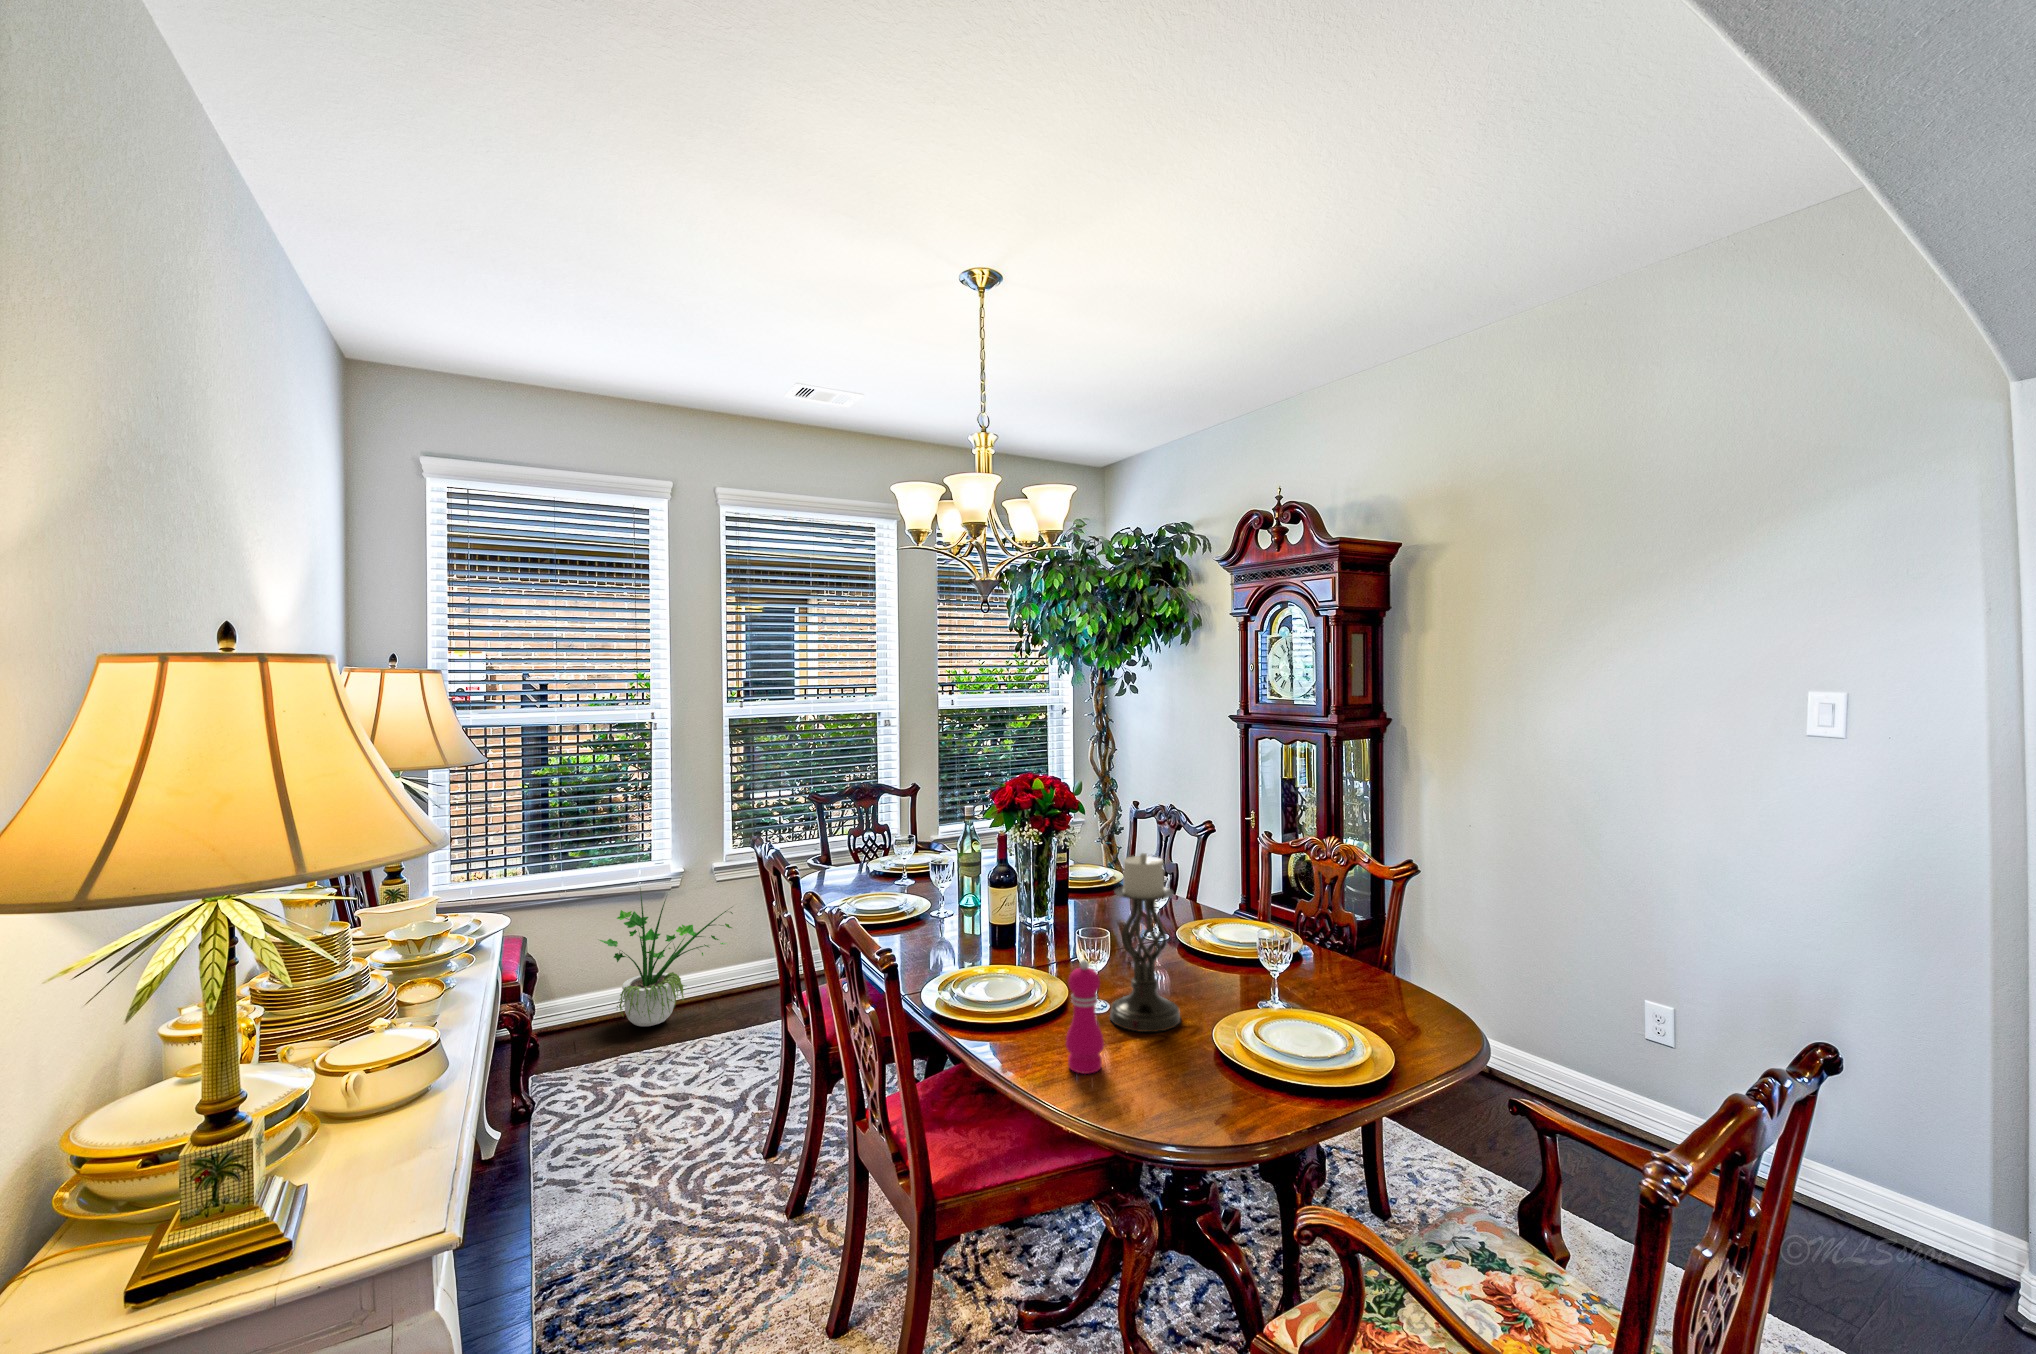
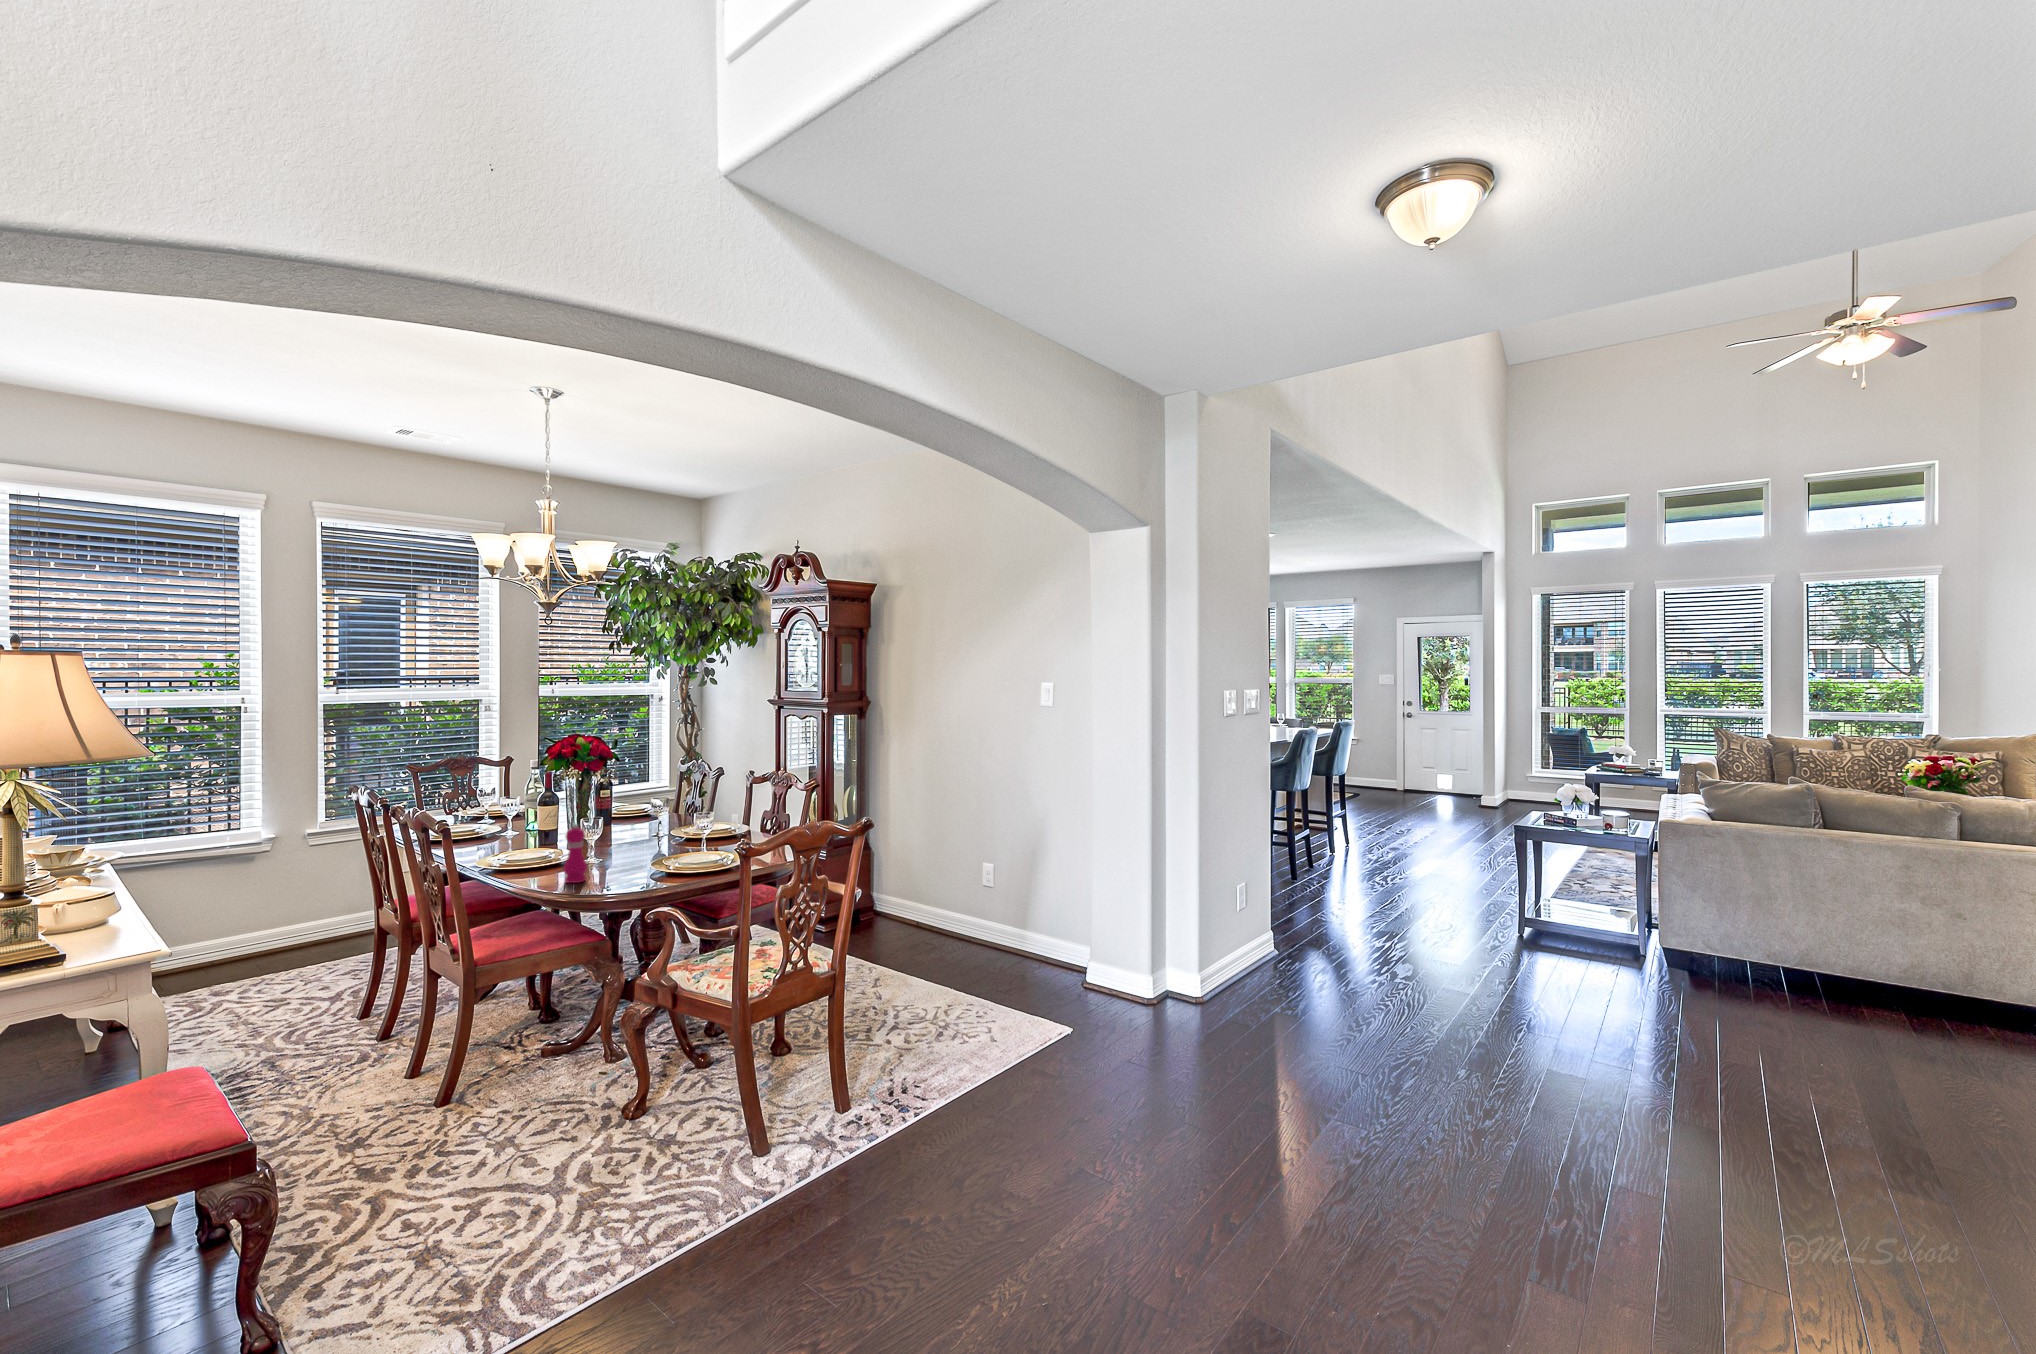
candle holder: present [1110,853,1180,1032] -> none [603,770,648,868]
potted plant: present [600,896,733,1026] -> none [183,843,336,966]

